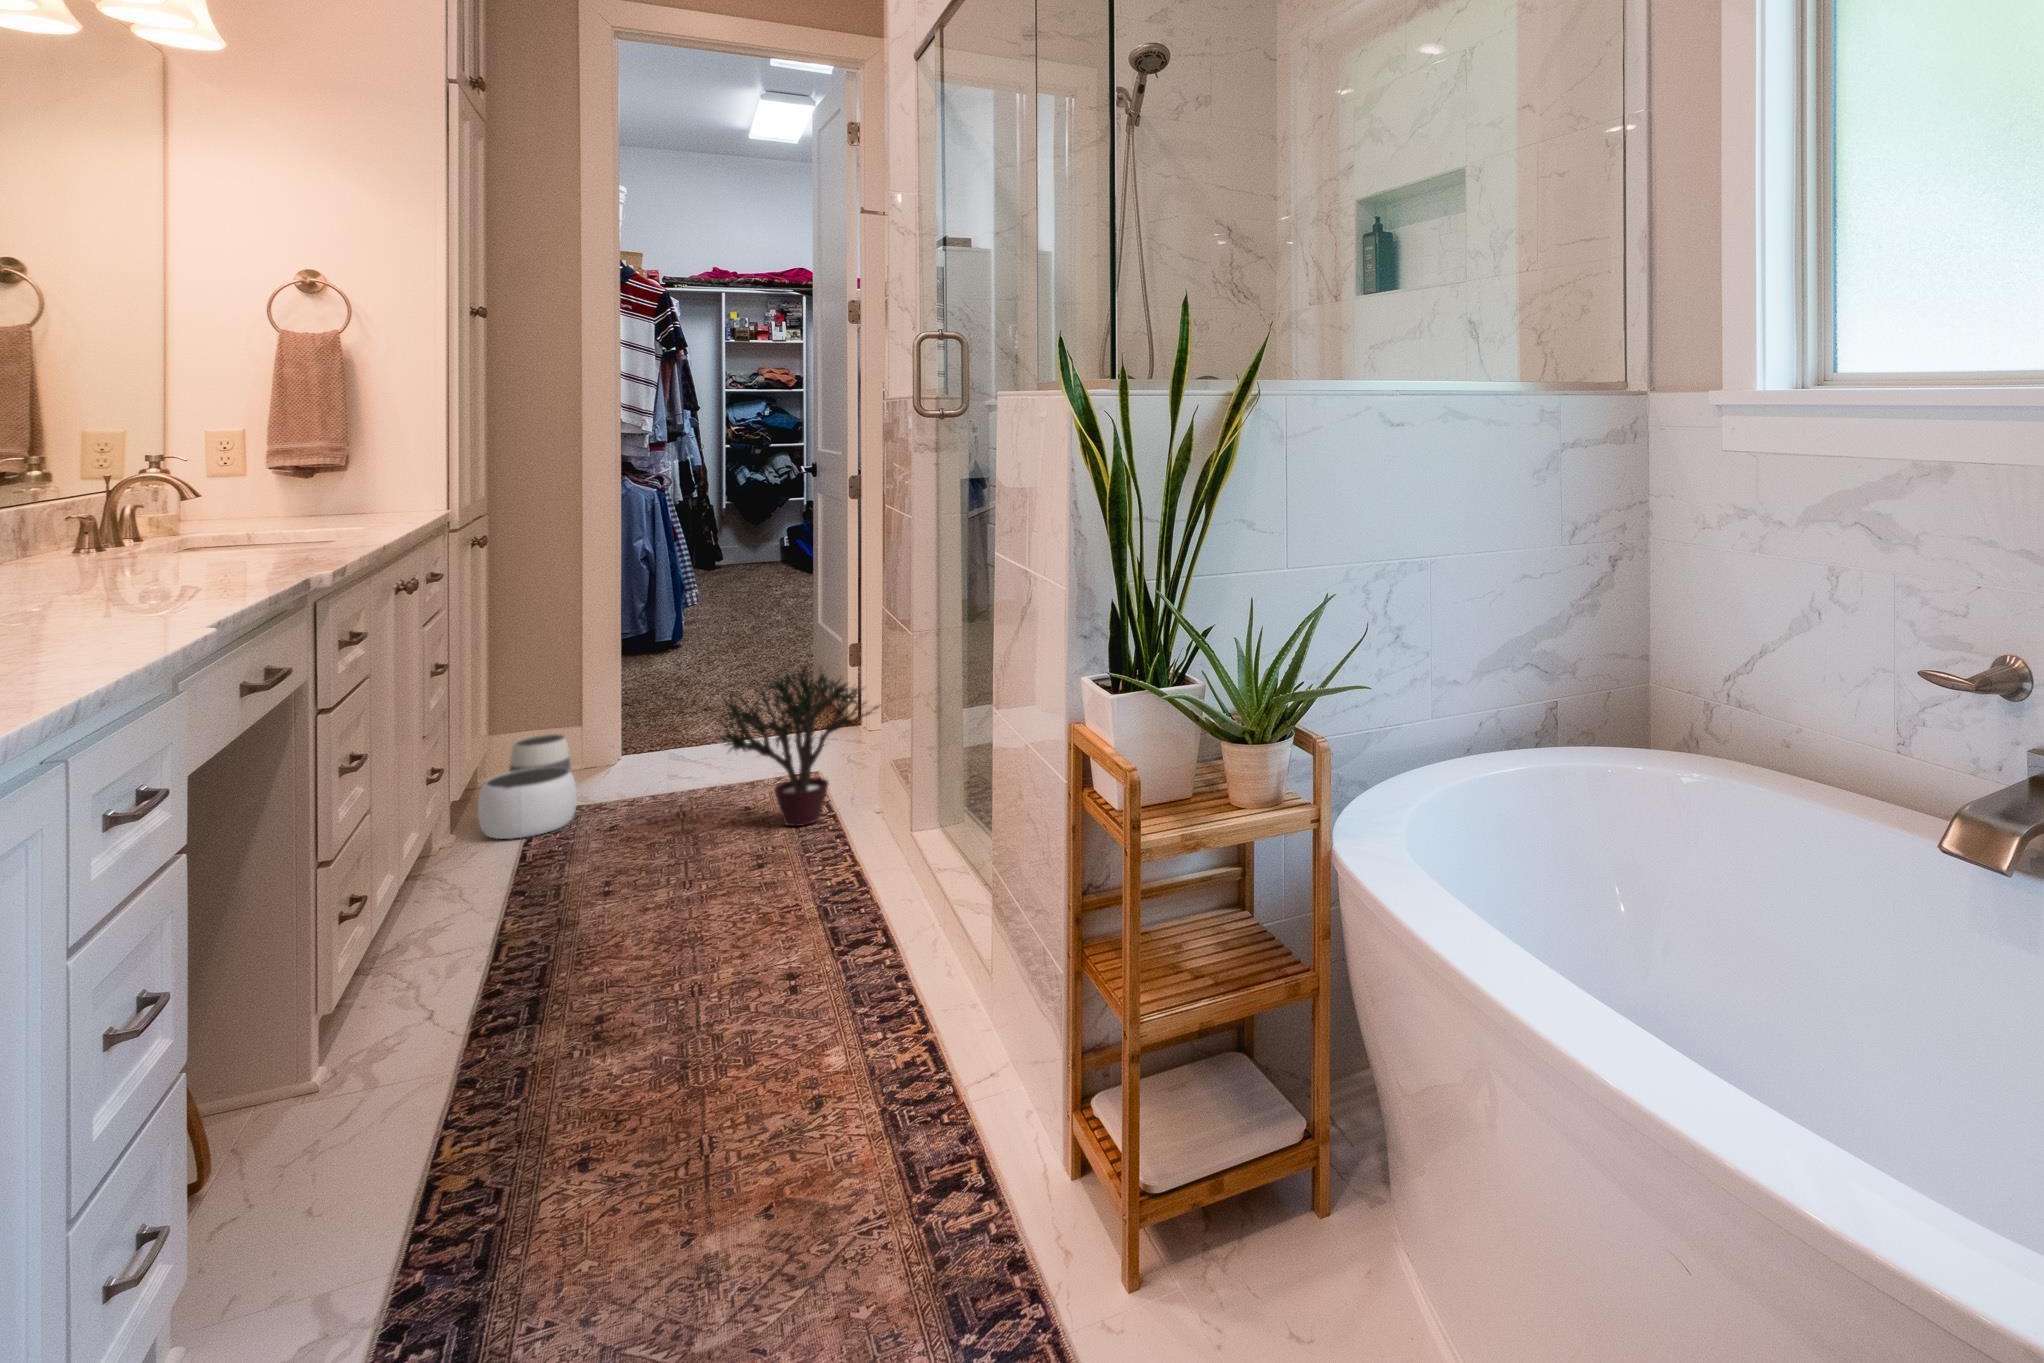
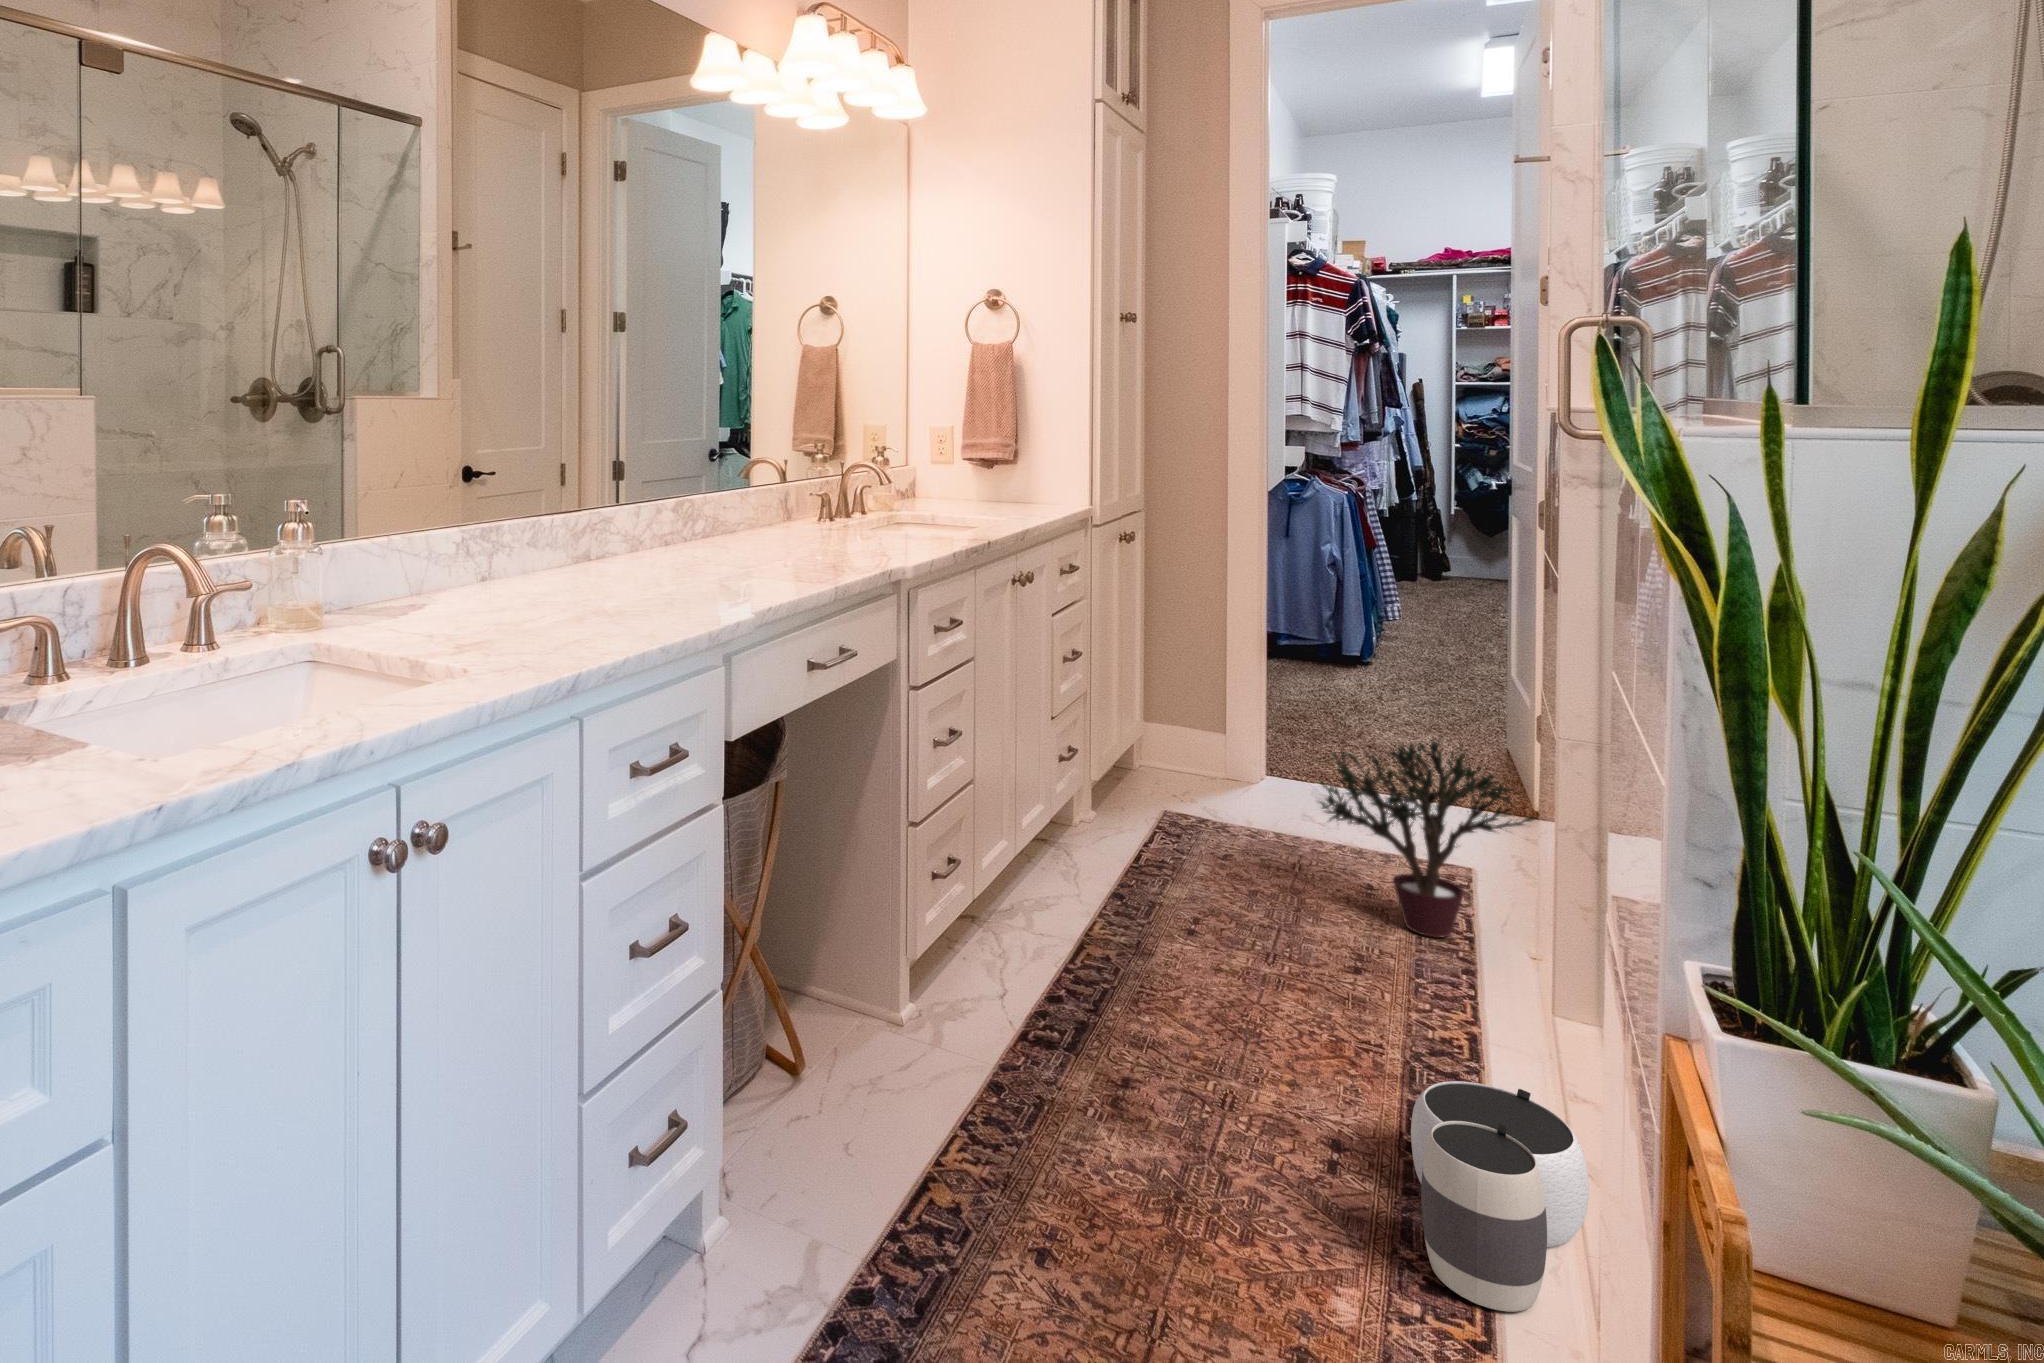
waste basket: present [478,734,577,839] -> present [1411,1081,1589,1312]

